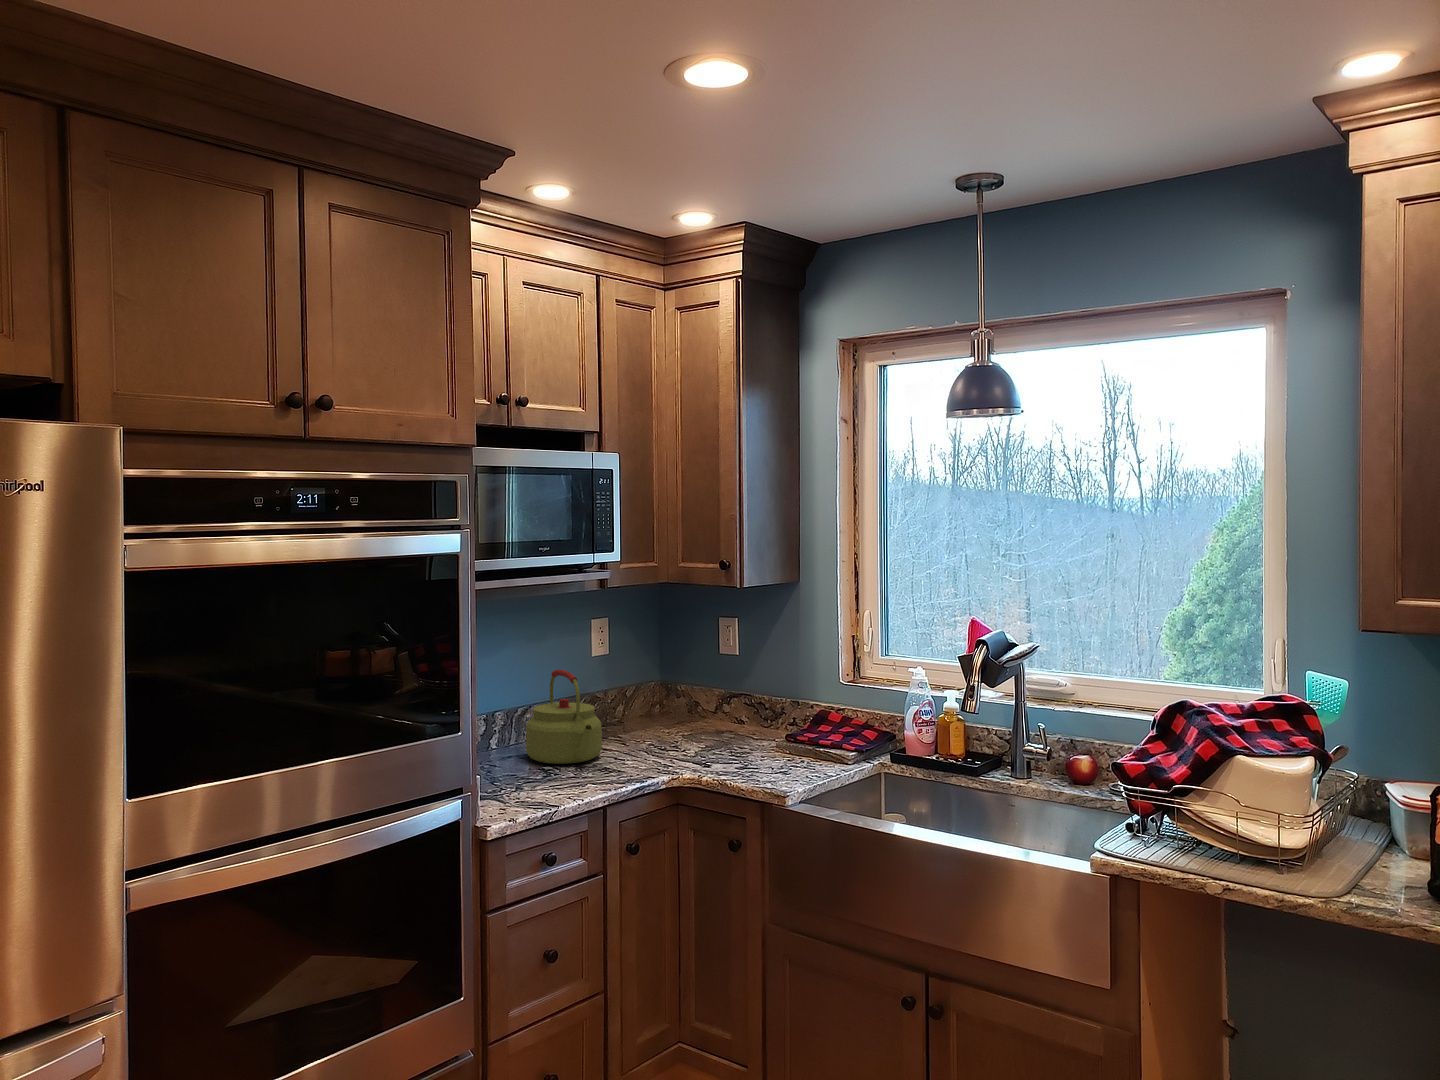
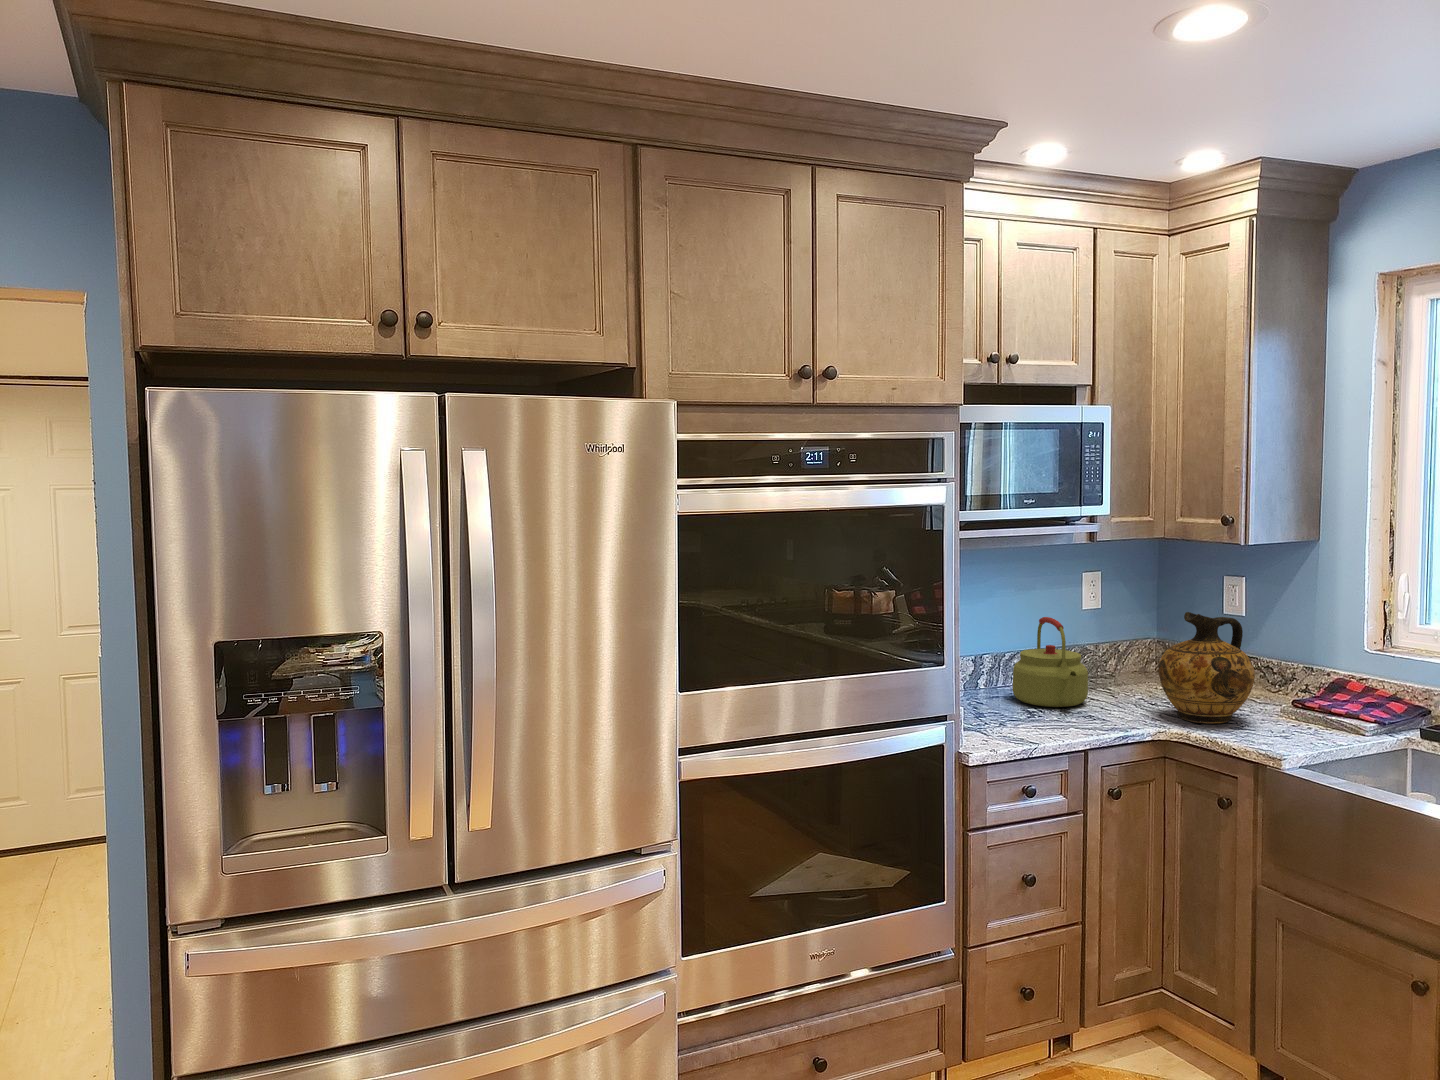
ceramic jug: none [669,657,754,766] -> present [1158,612,1255,724]

